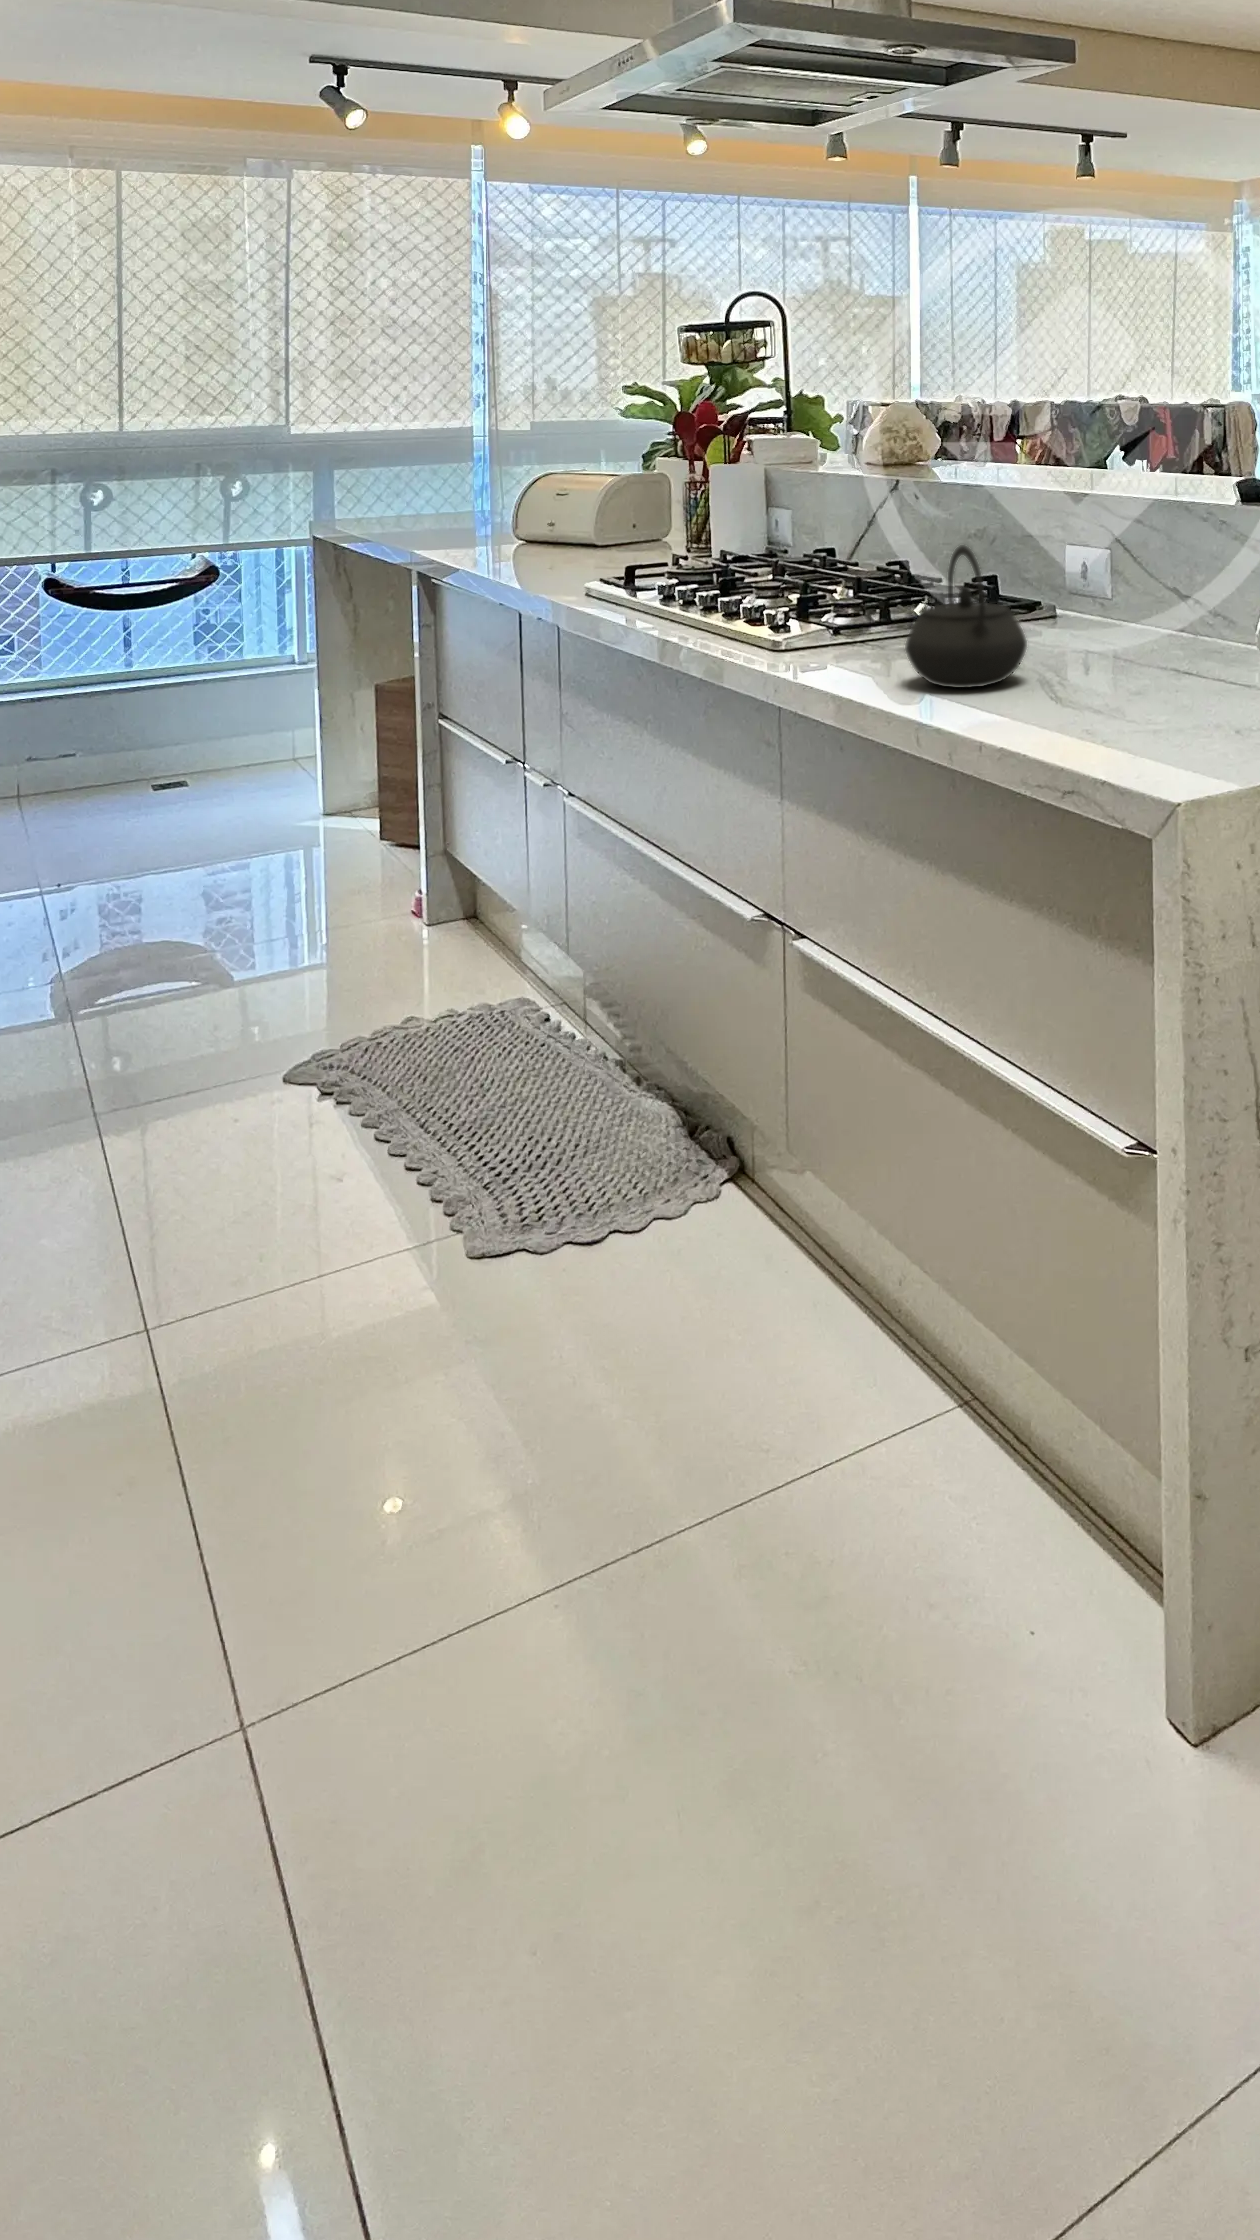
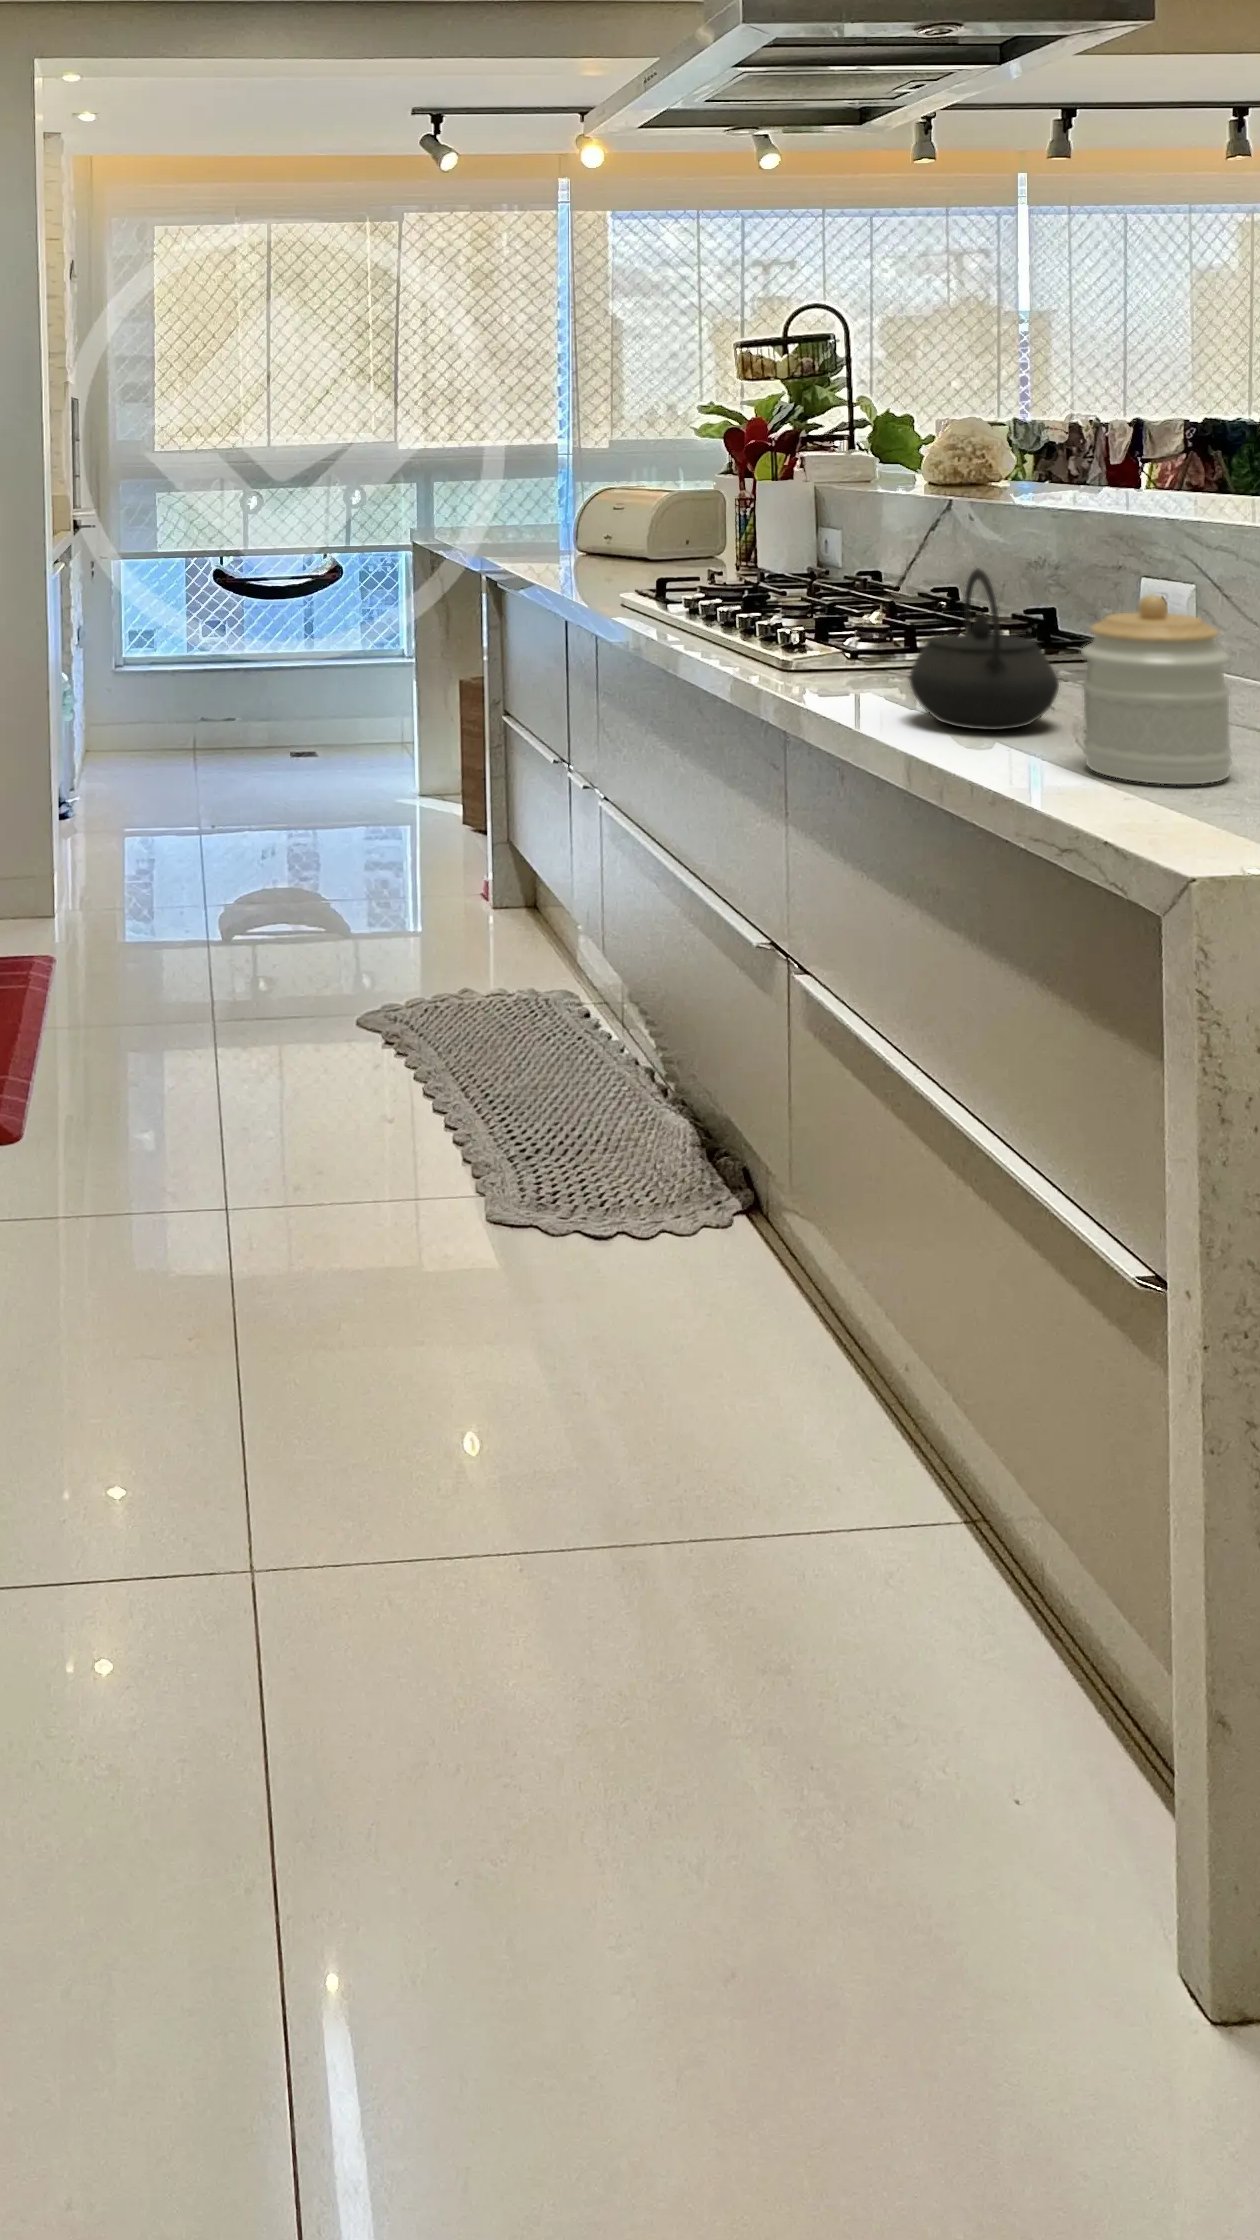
jar: none [1054,561,1164,718] -> present [1081,595,1232,784]

